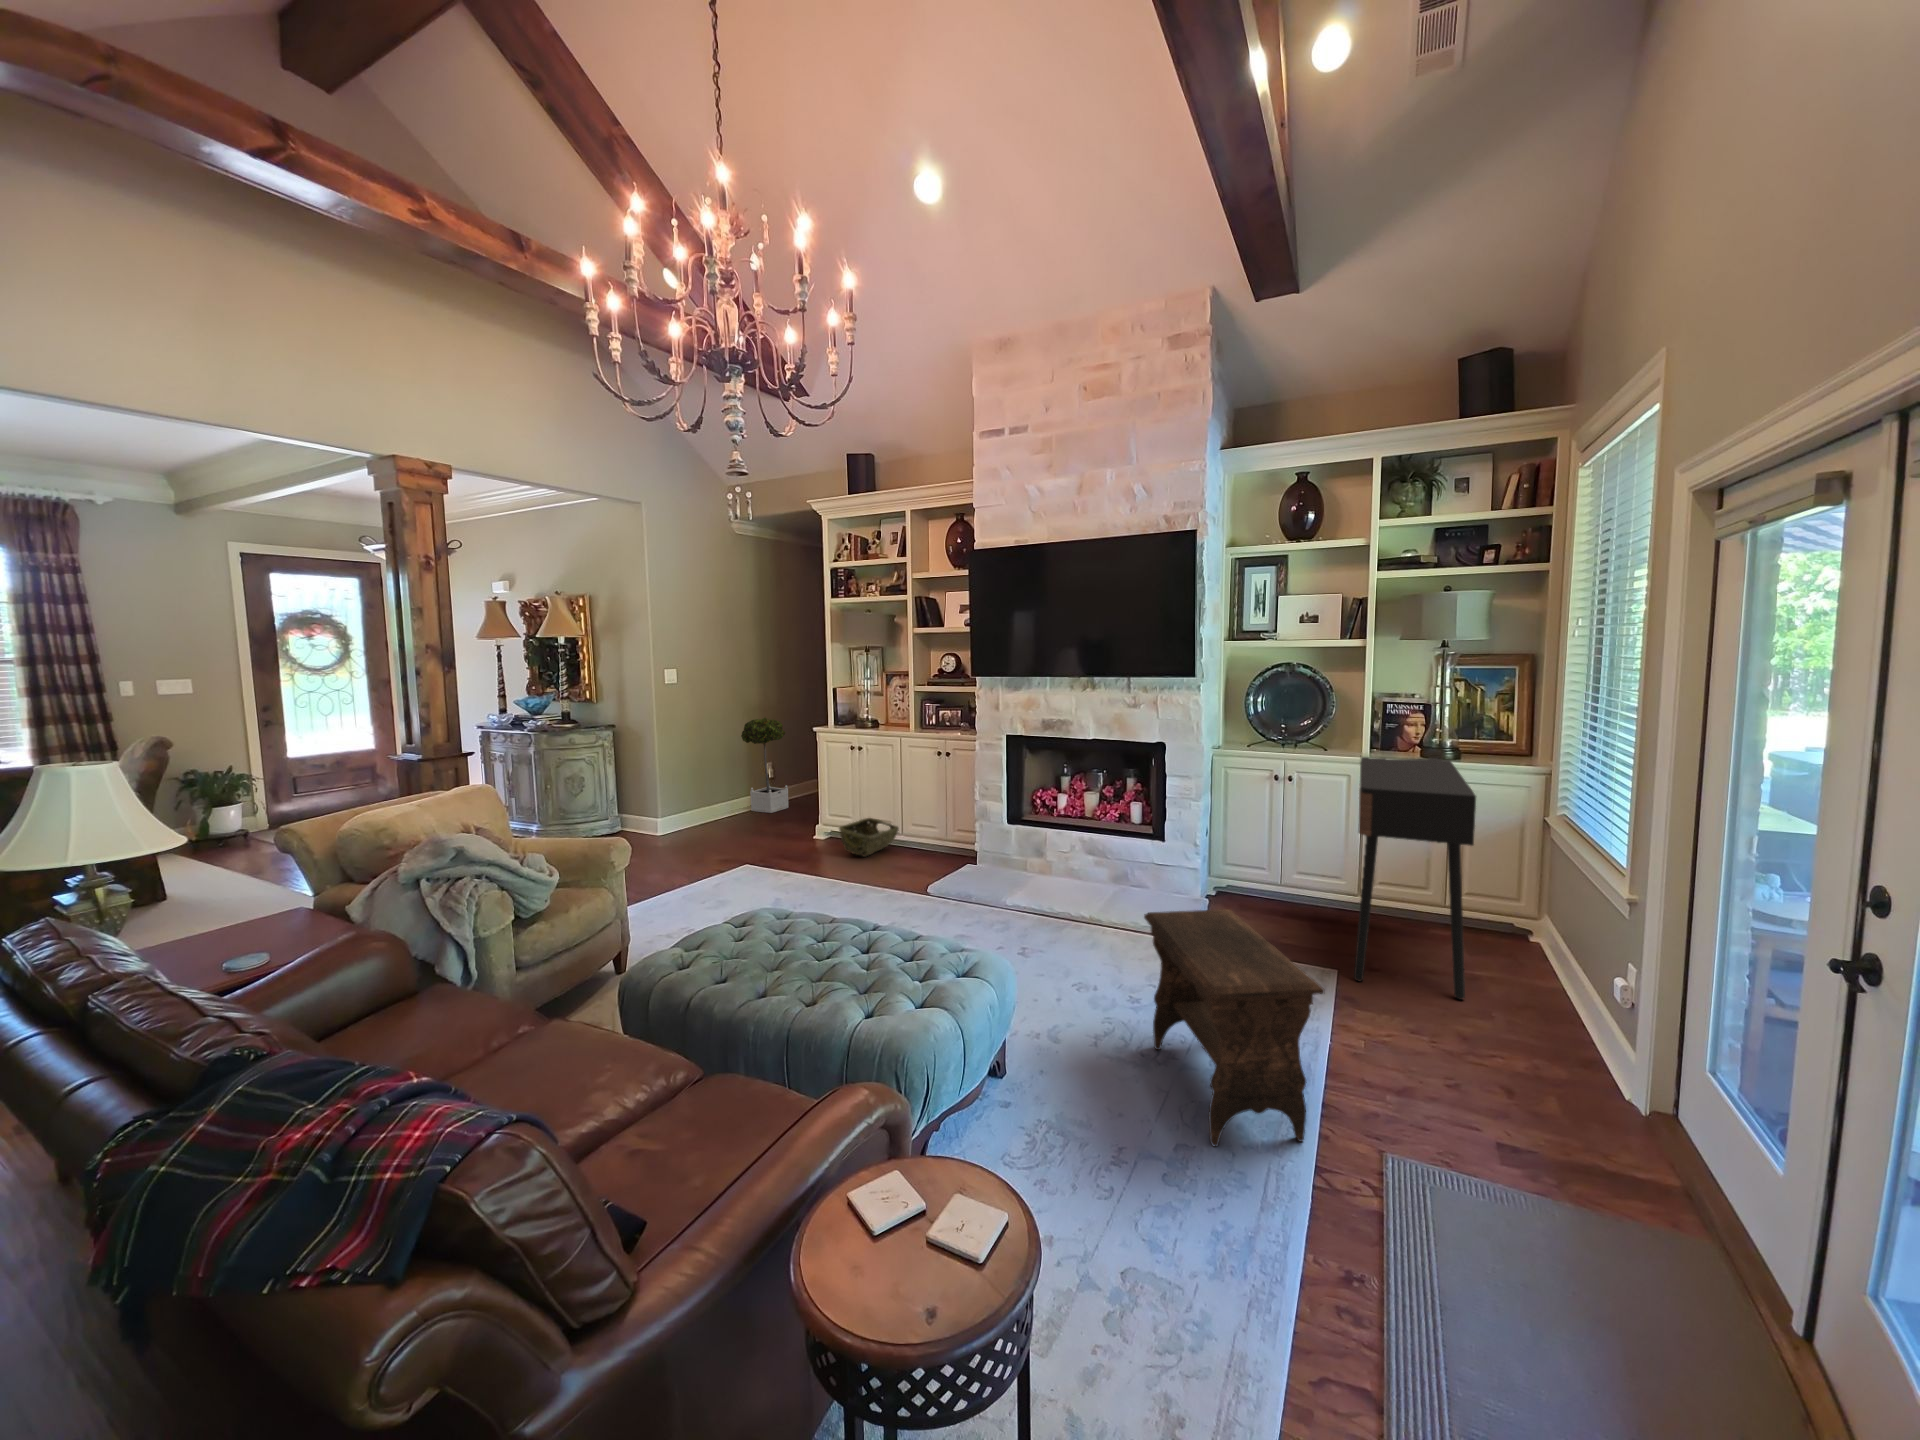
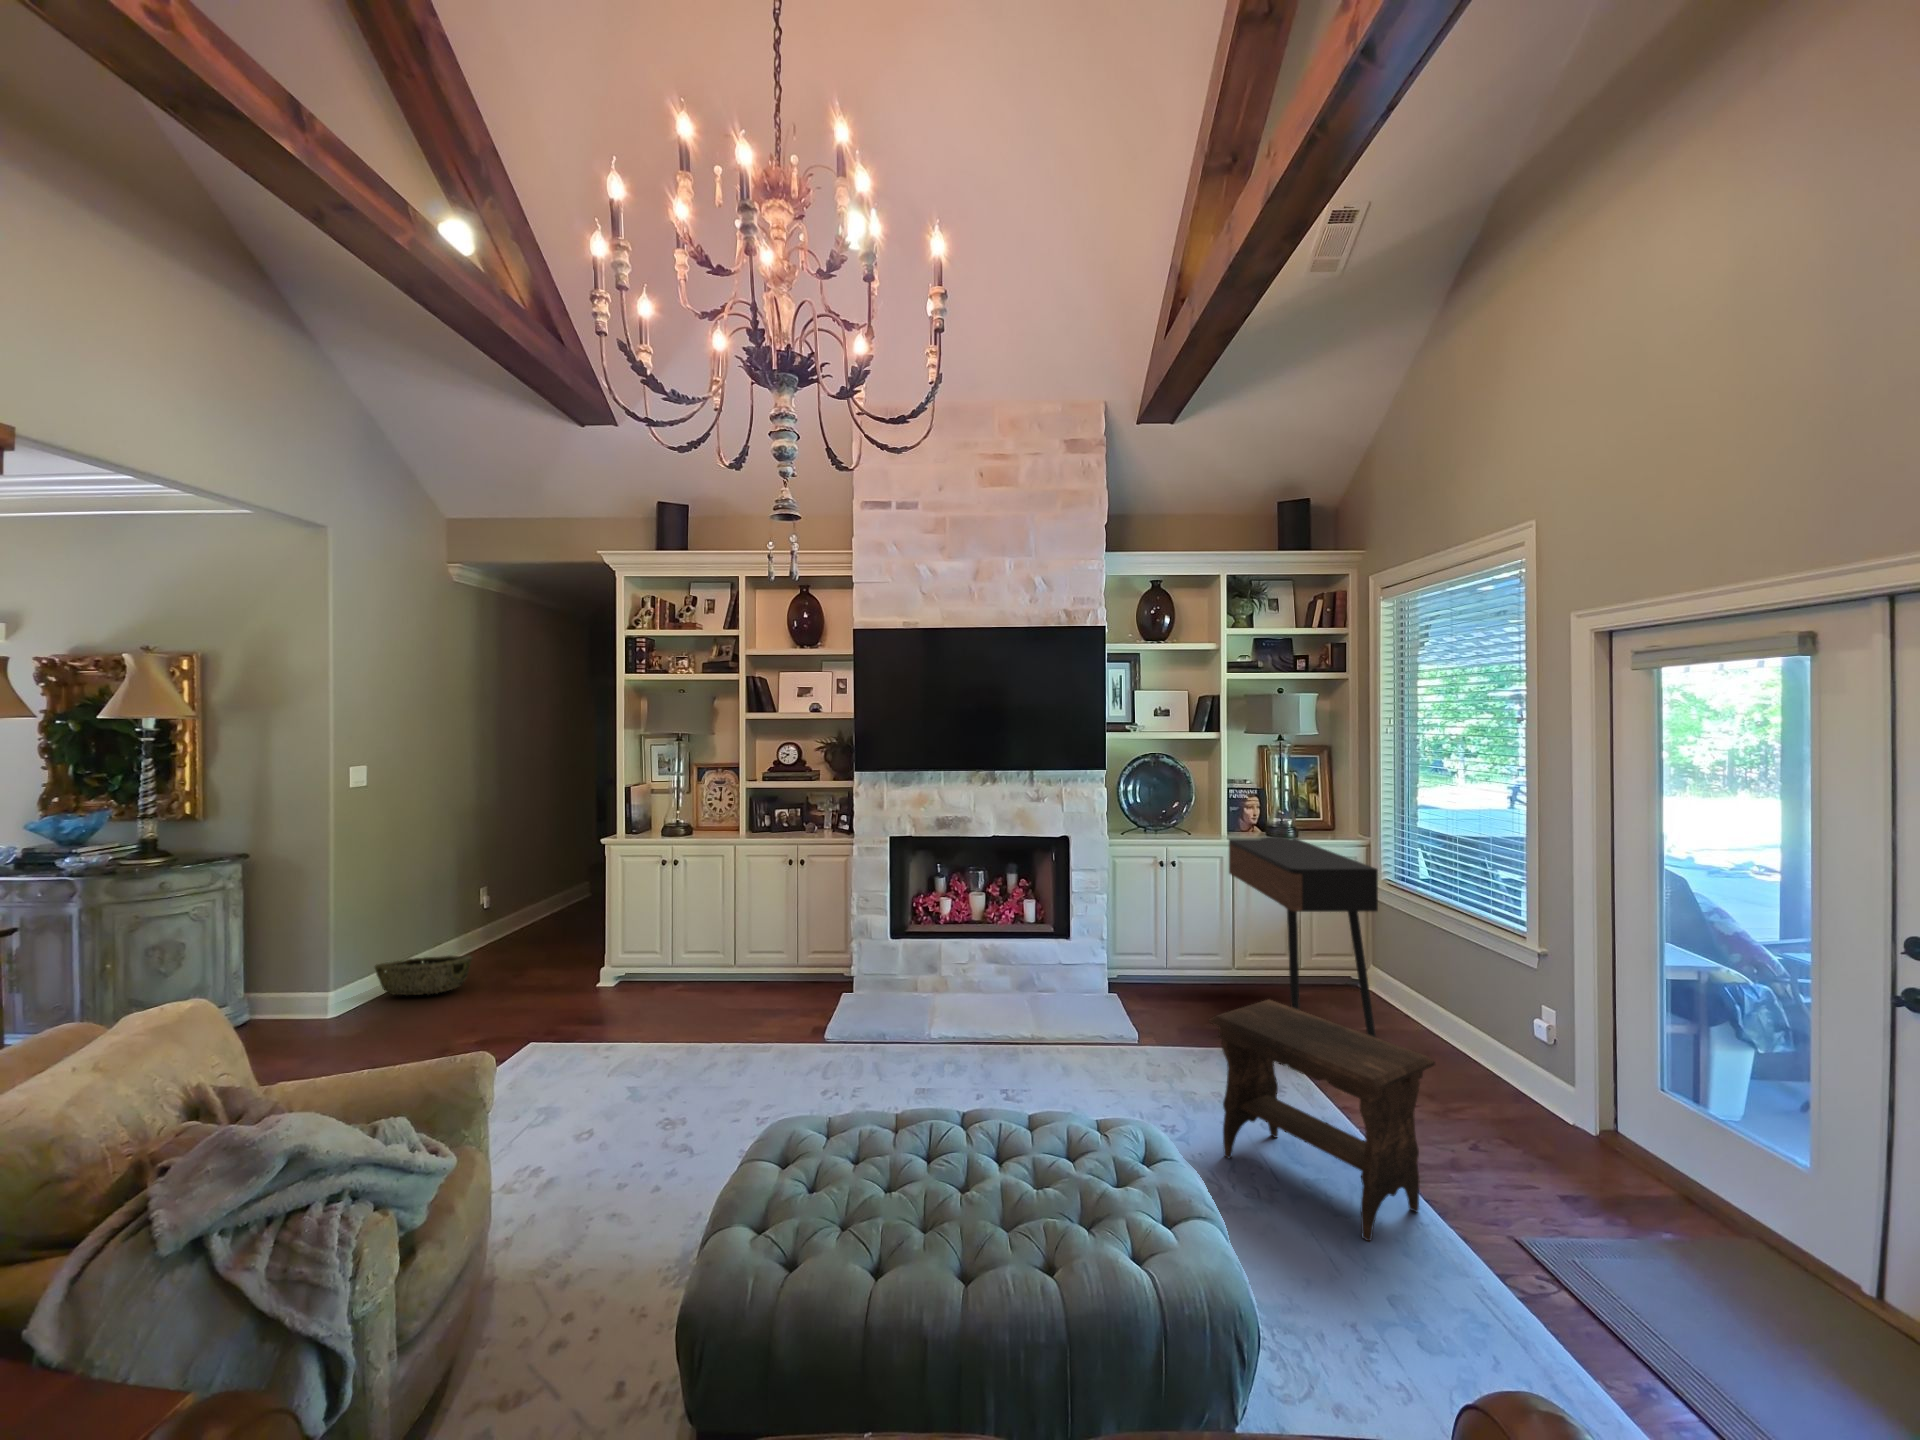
potted tree: present [741,717,789,813] -> none [453,827,519,960]
woven basket: present [839,818,899,857] -> present [375,956,472,995]

